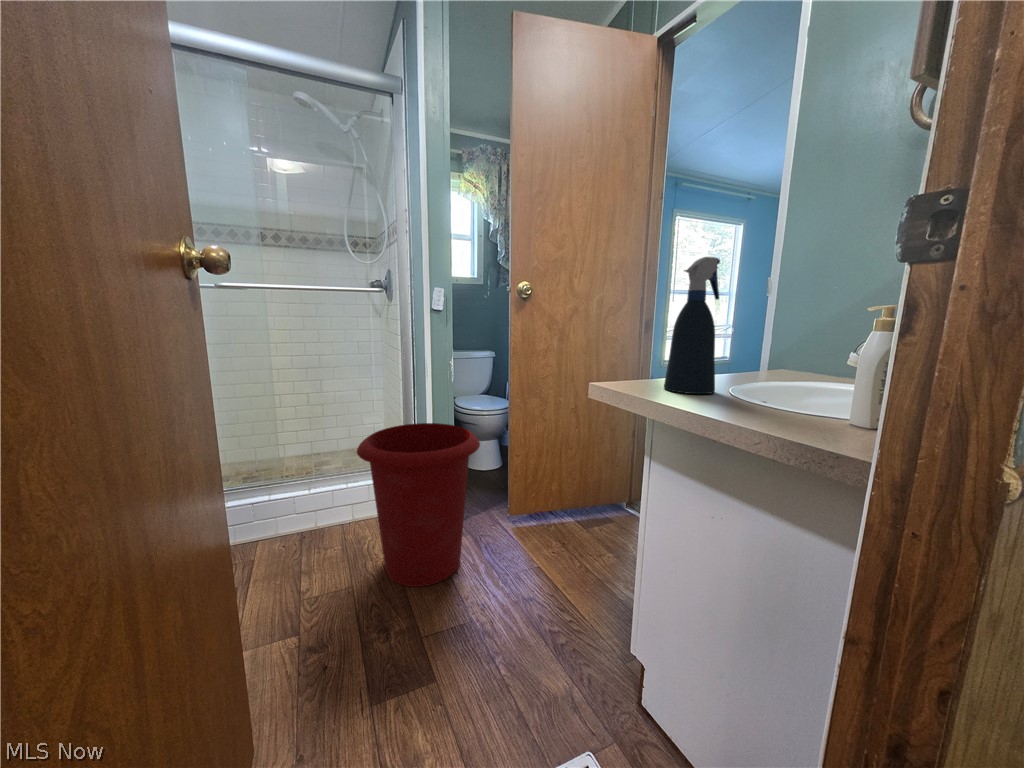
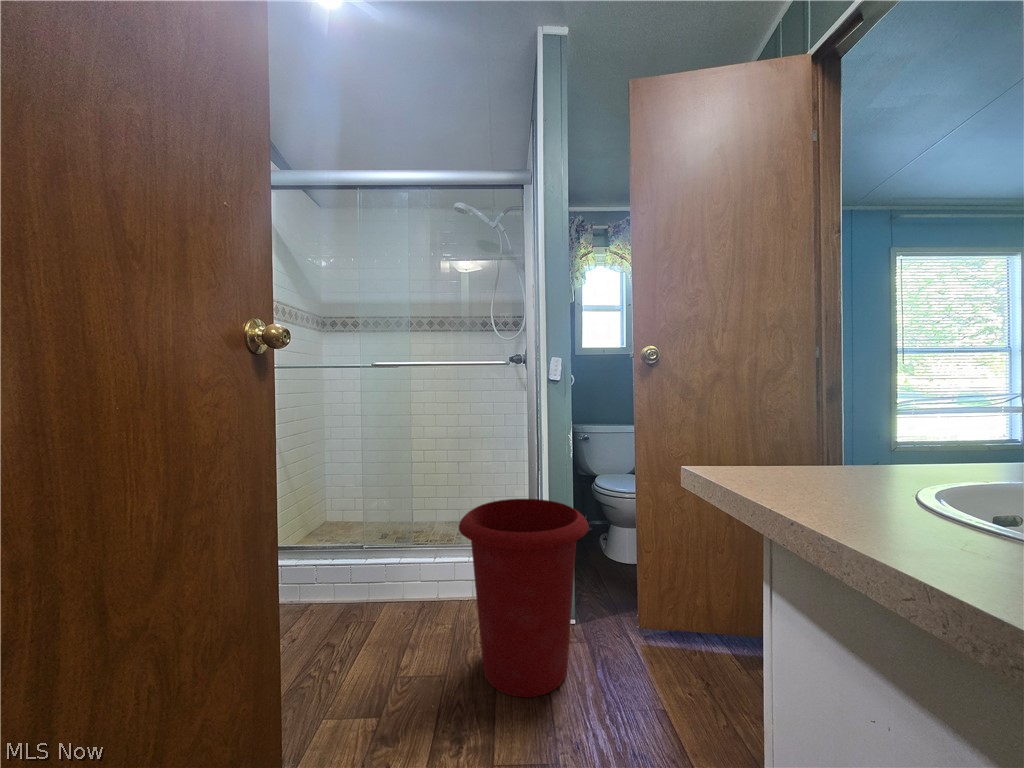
spray bottle: present [664,257,720,394] -> none [799,282,896,495]

